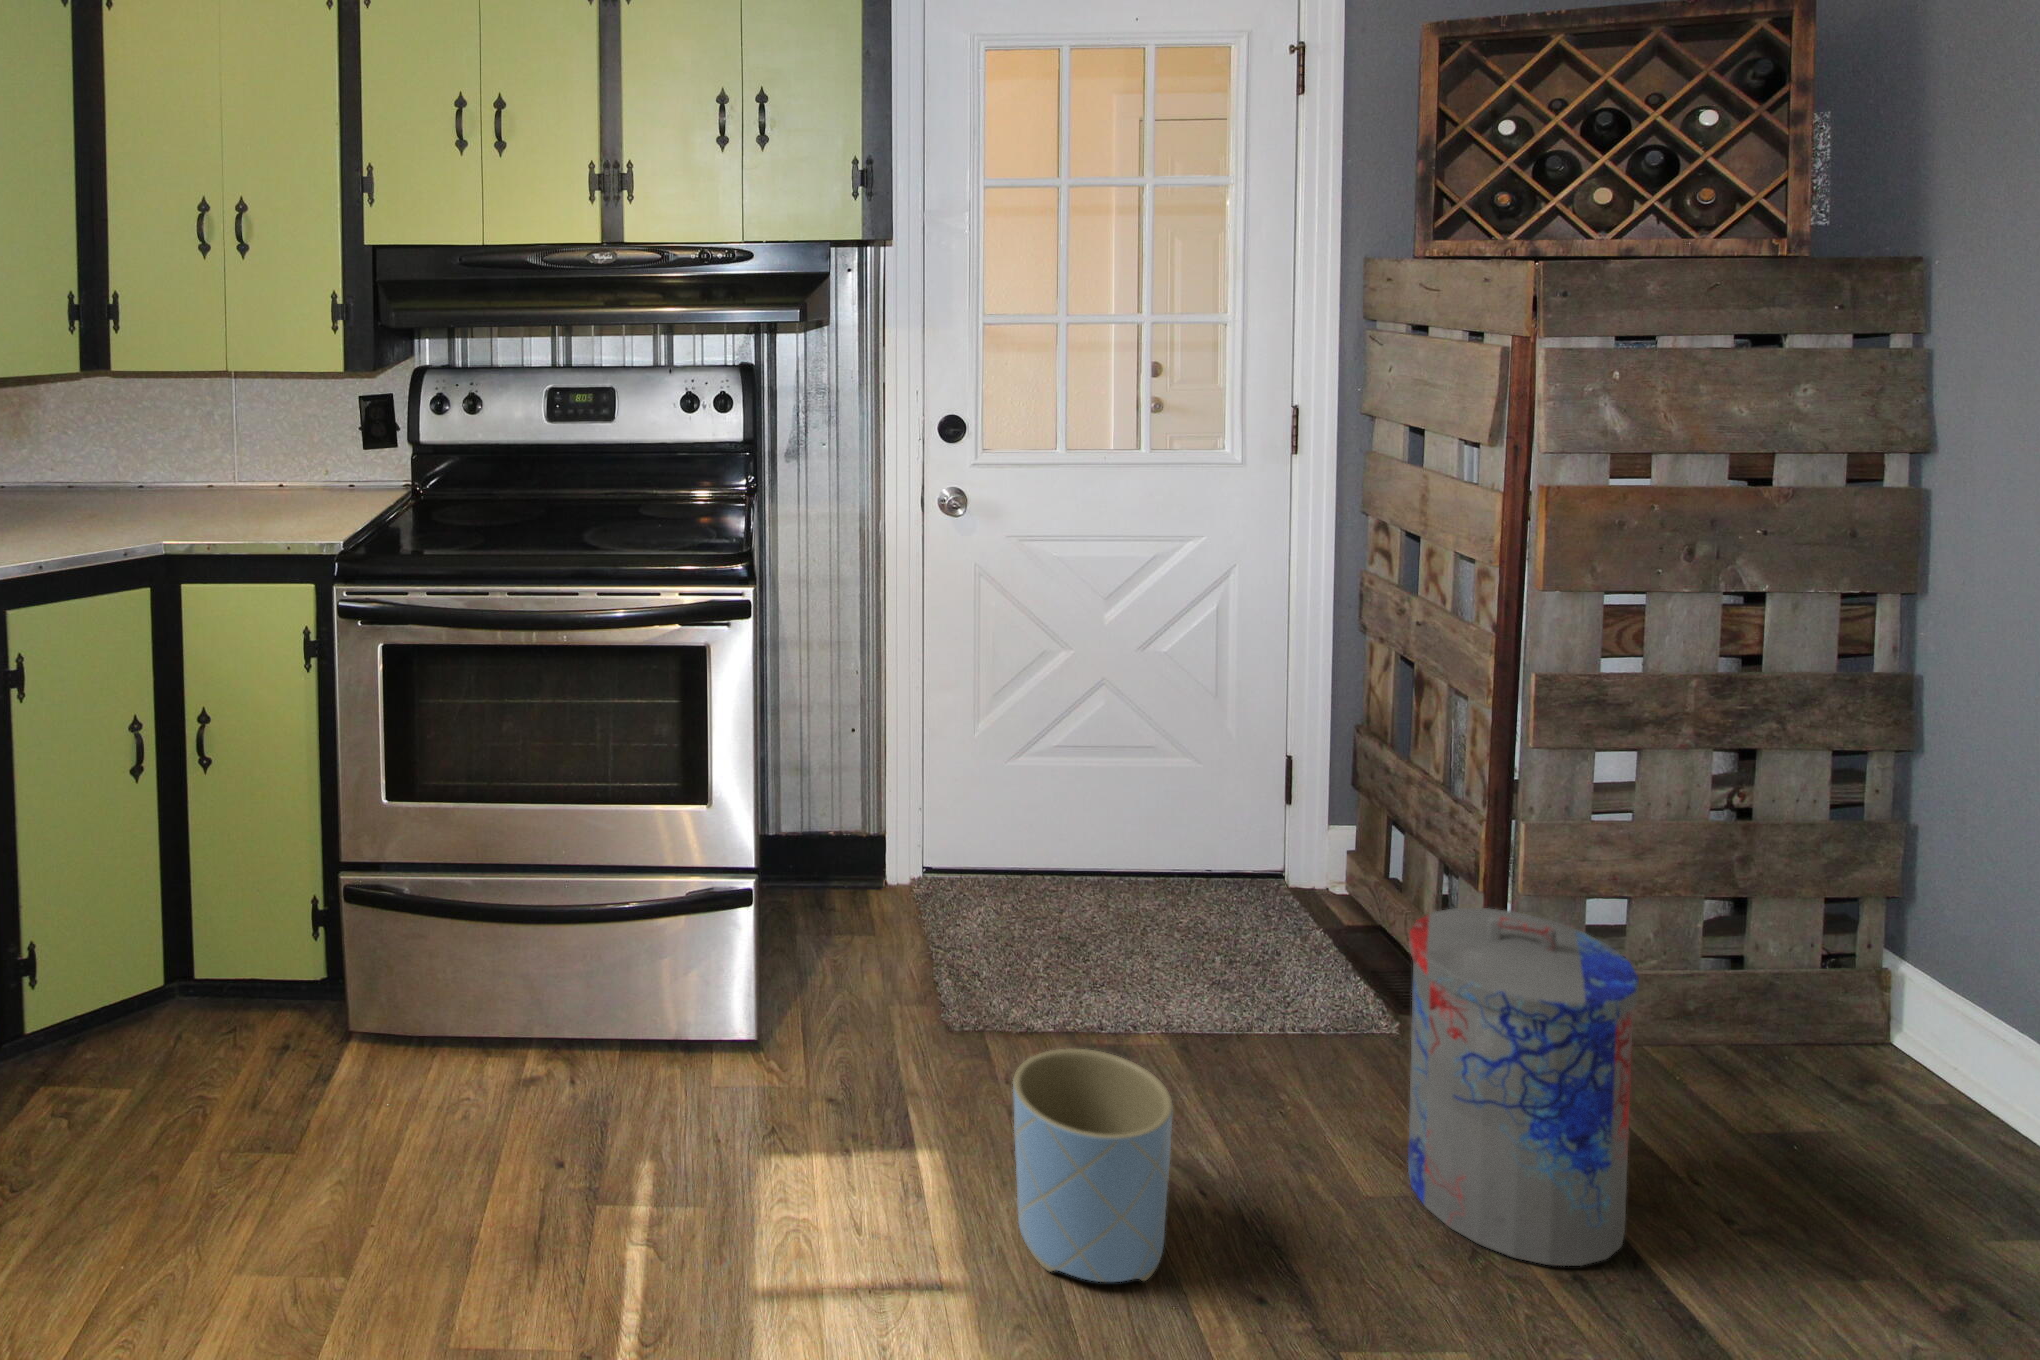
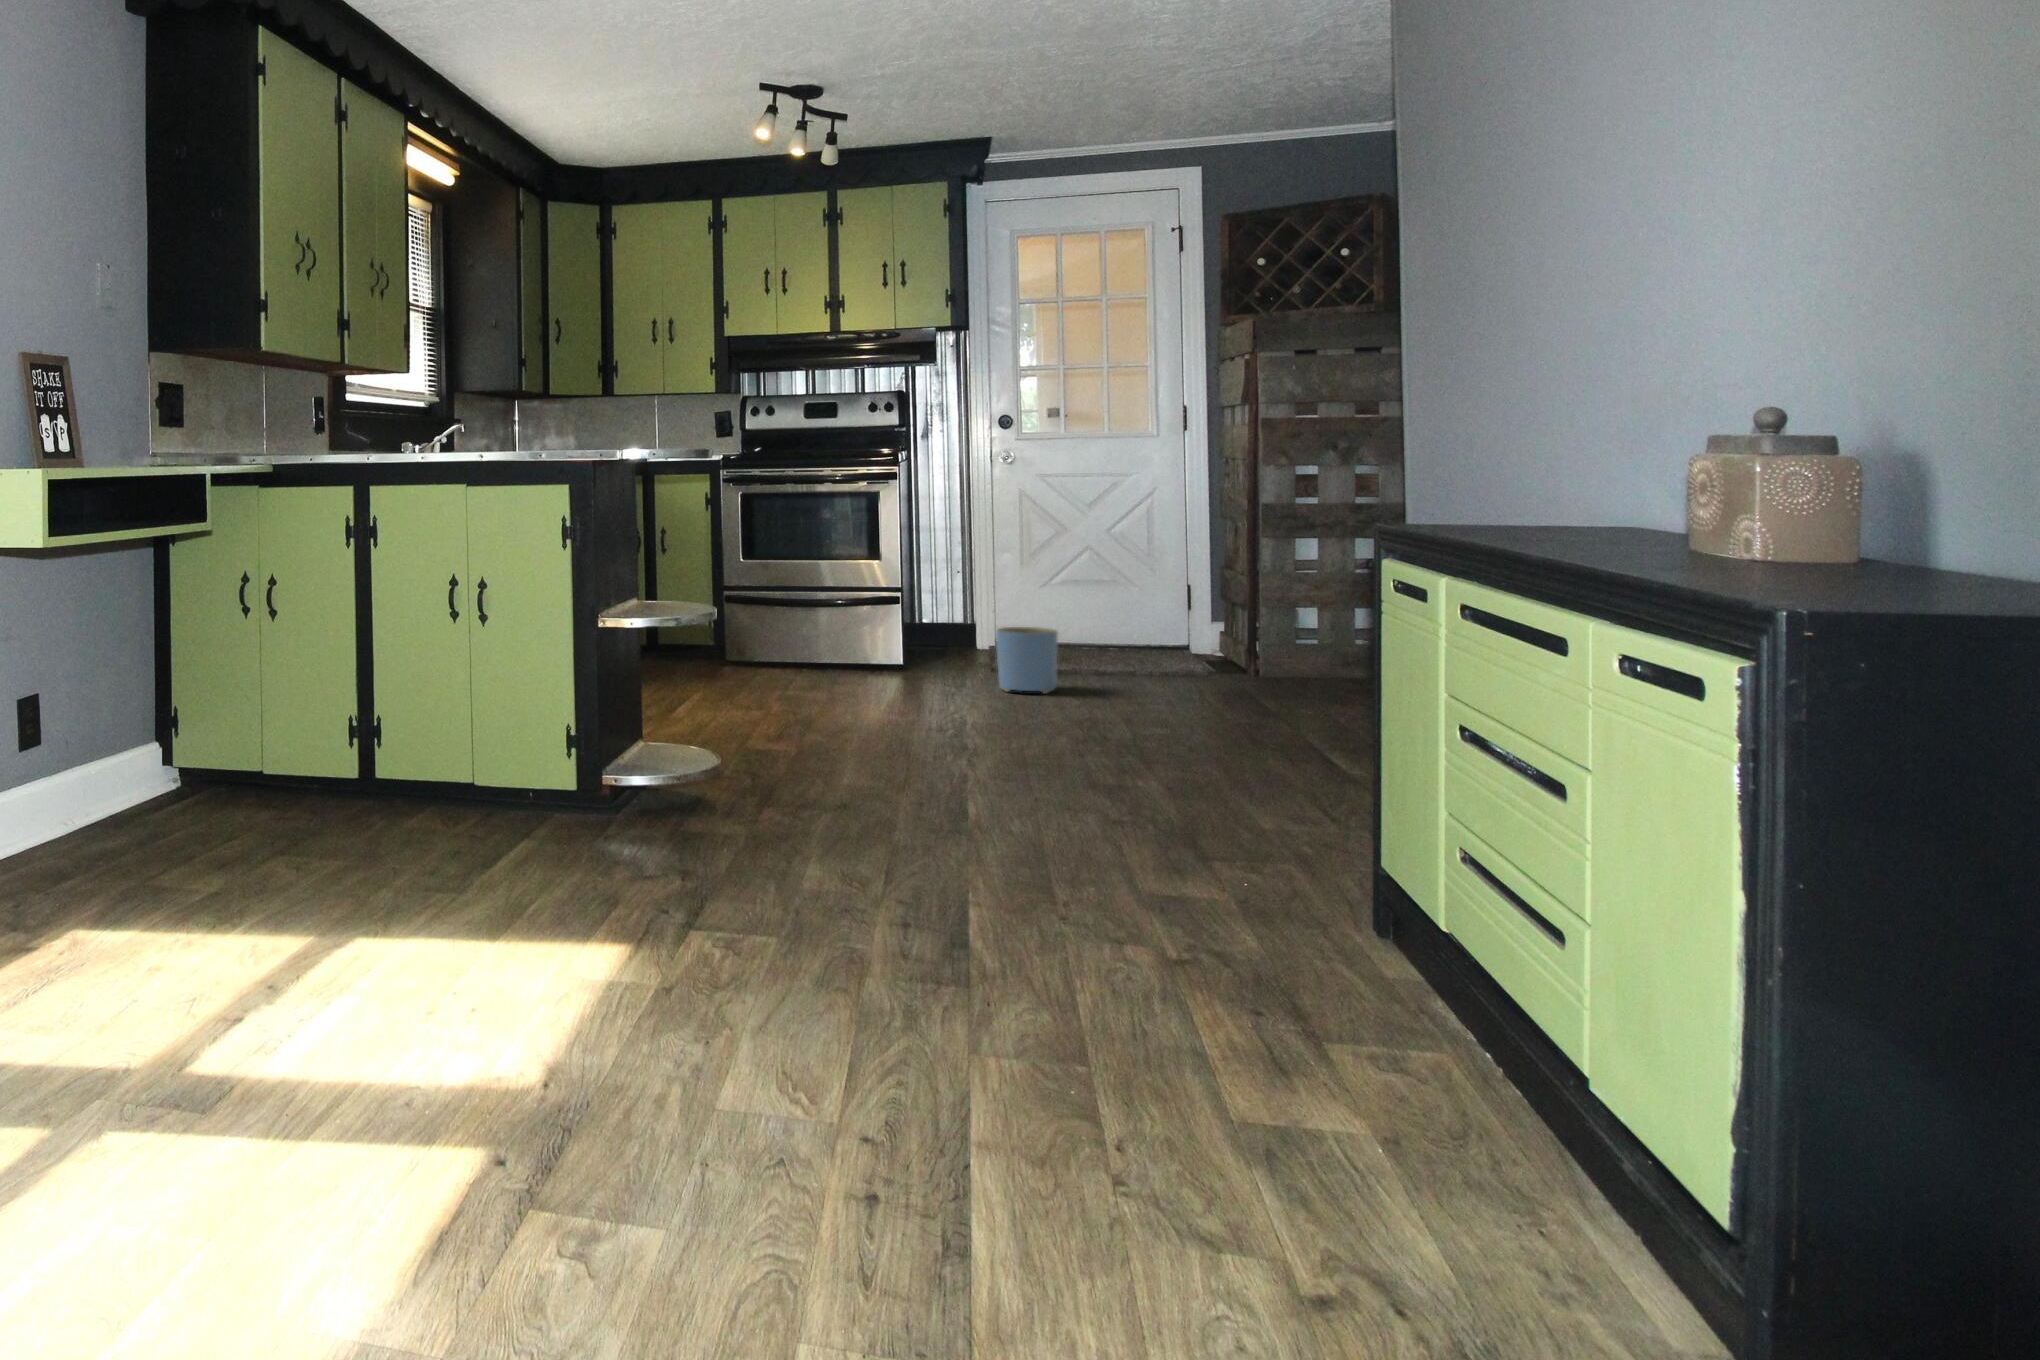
trash can: present [1408,908,1639,1266] -> none [1168,573,1256,697]

